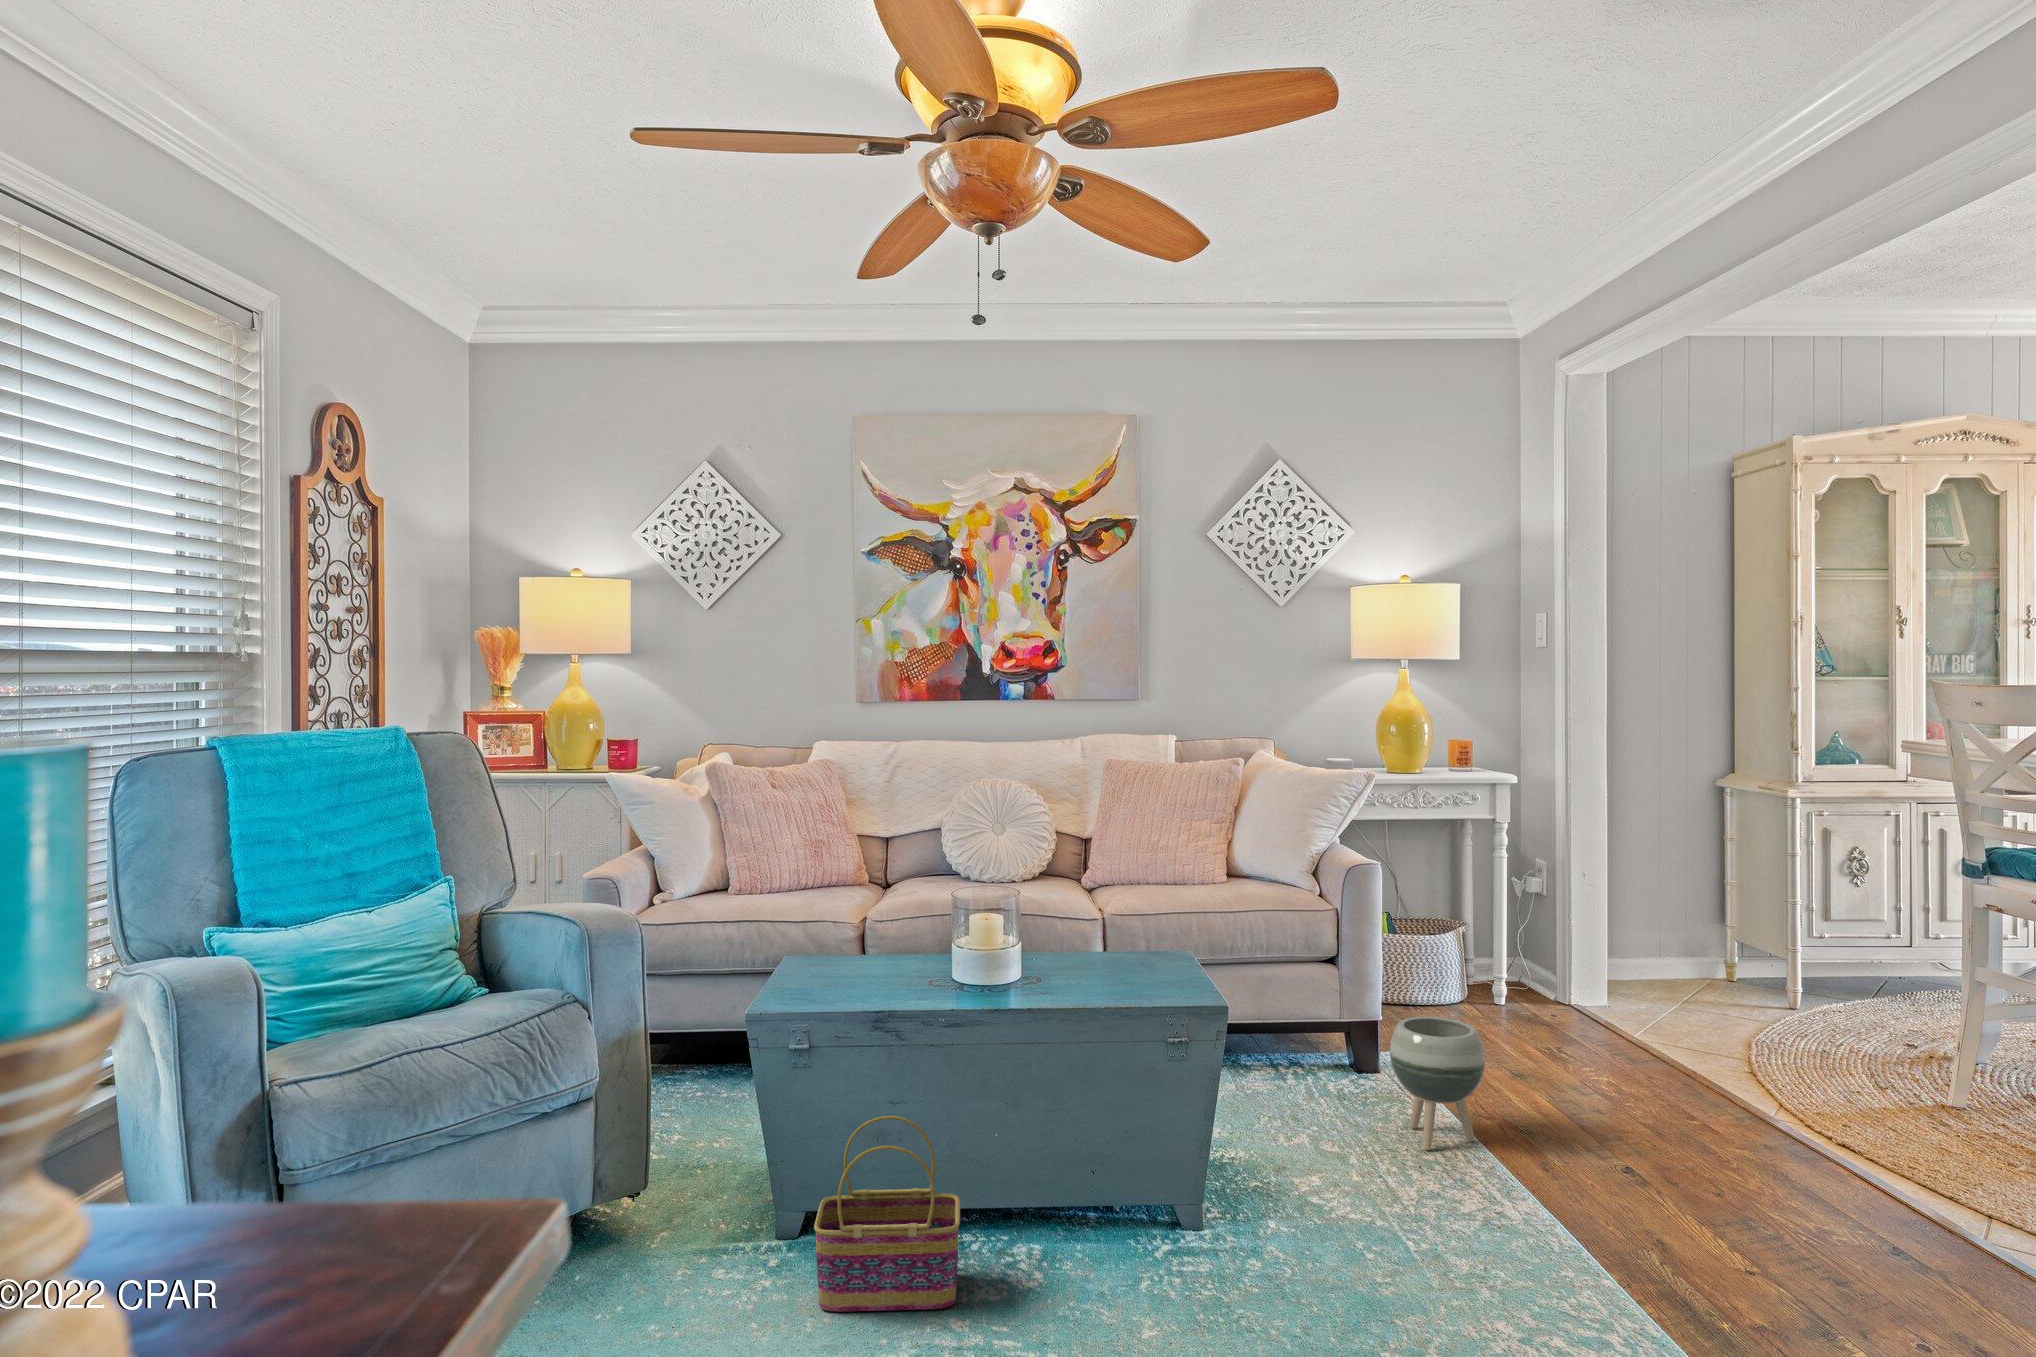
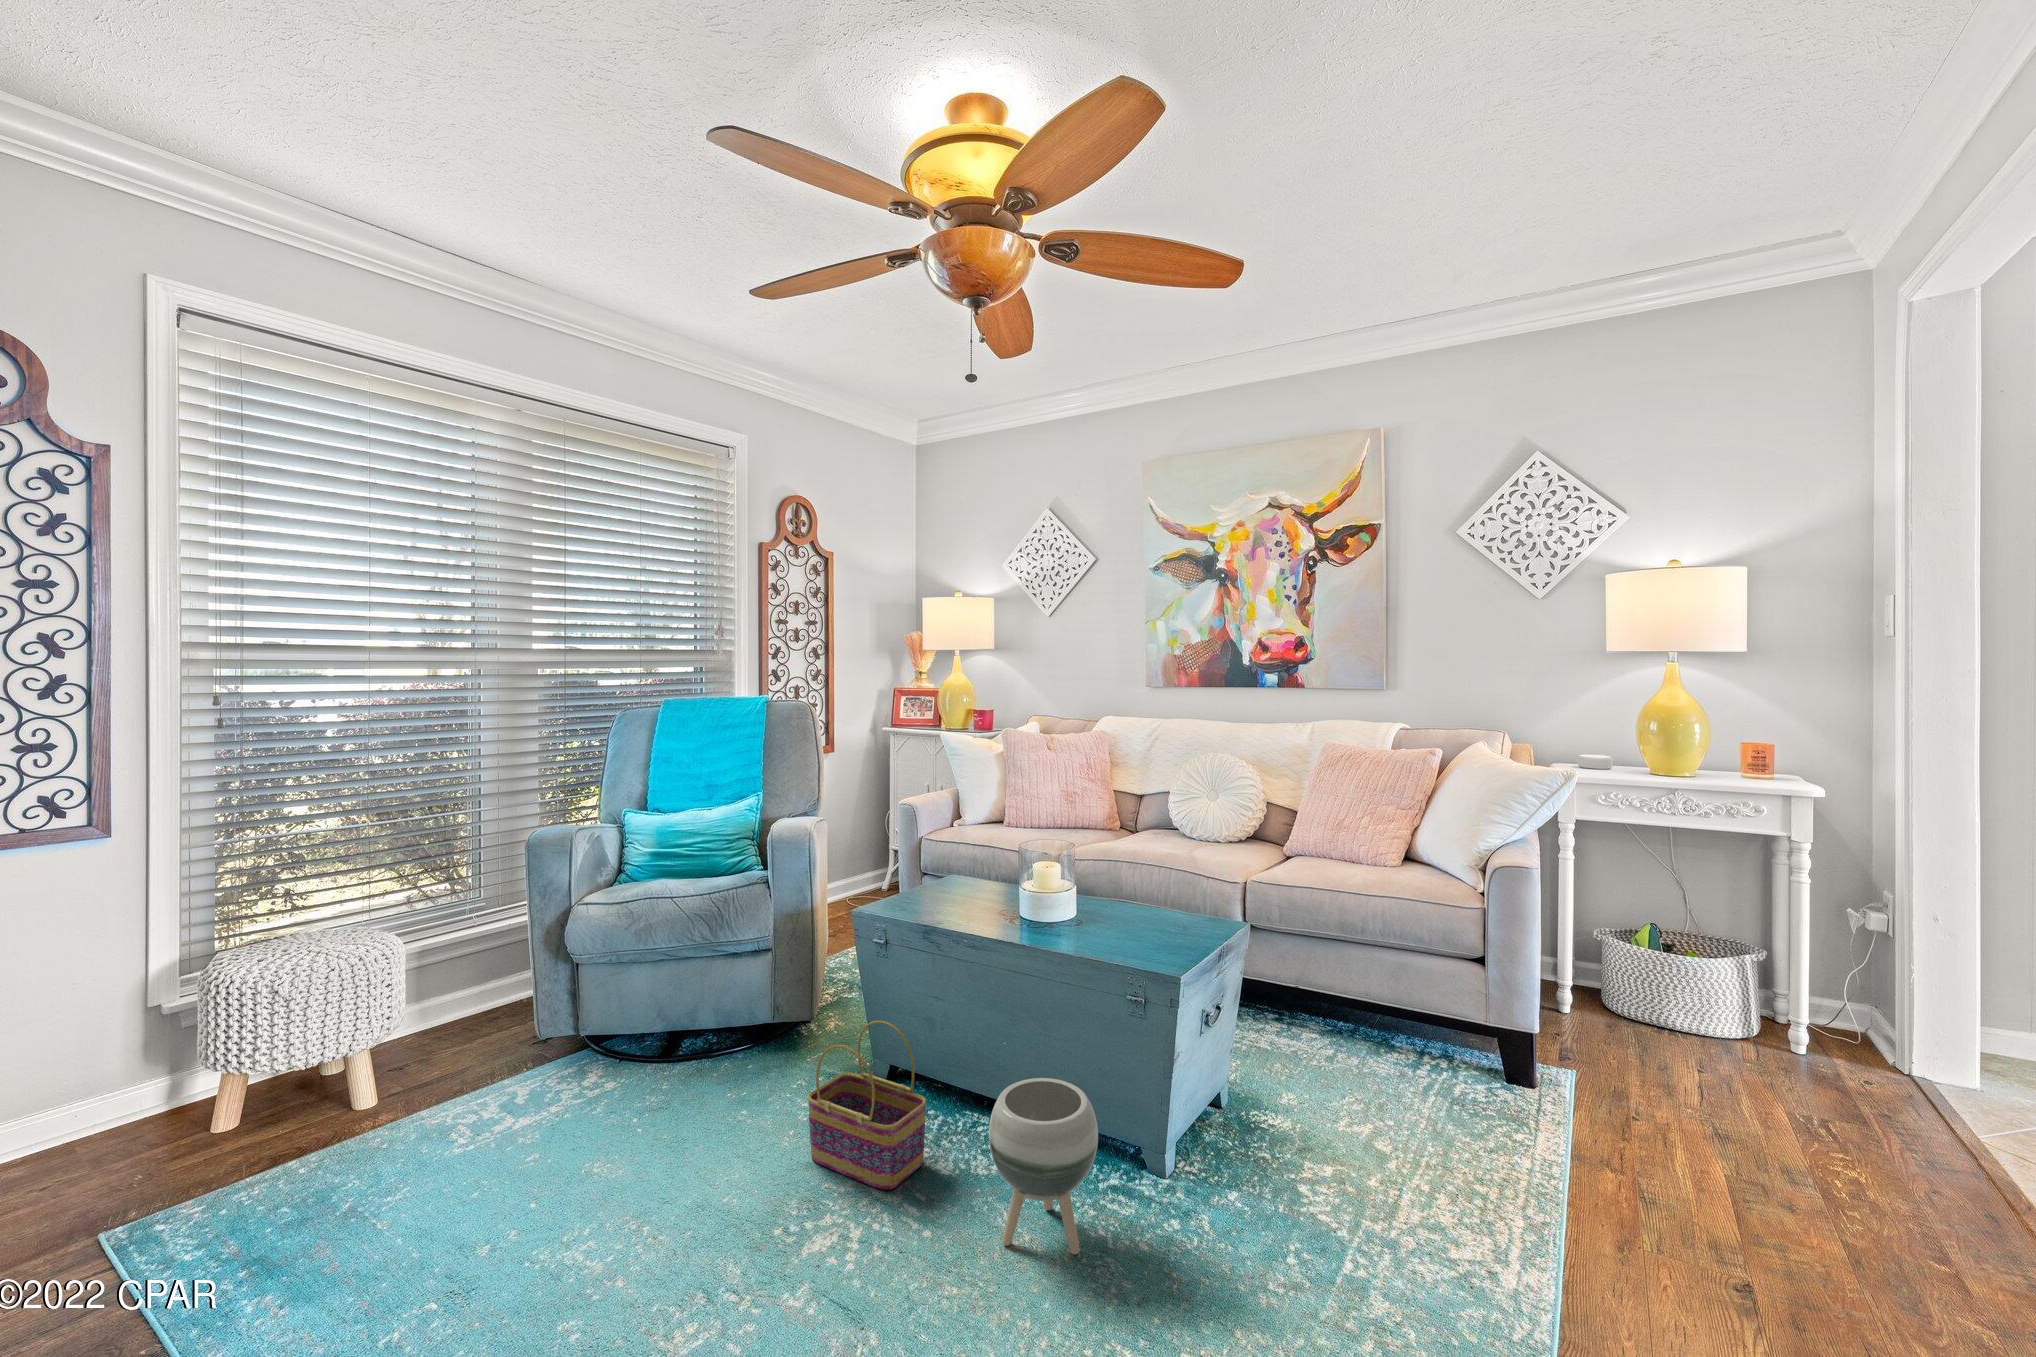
planter: present [1390,1017,1485,1150] -> present [989,1078,1098,1255]

